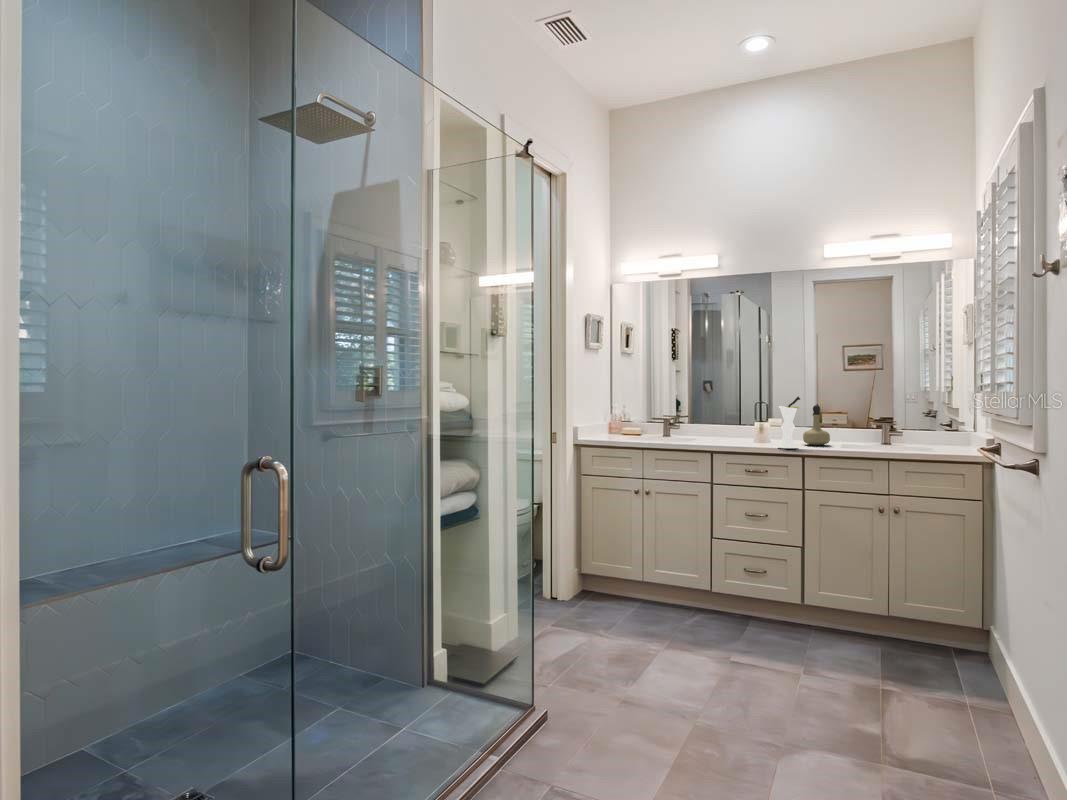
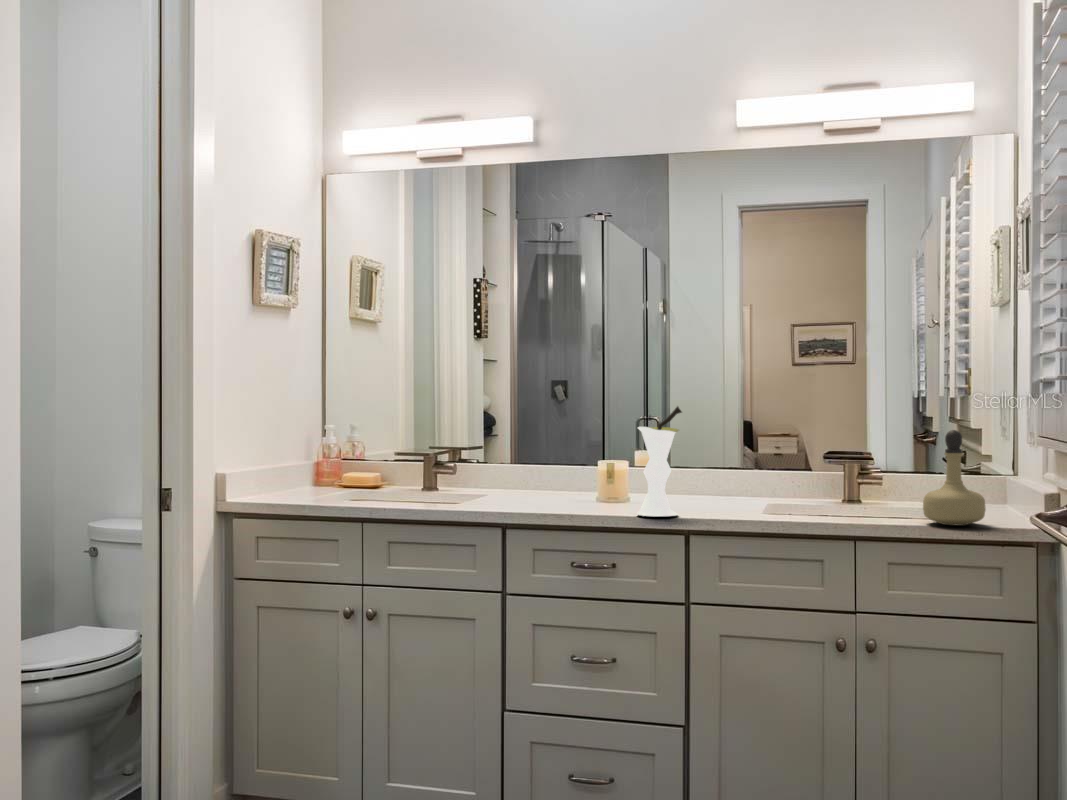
perfume bottle: present [803,405,830,445] -> present [923,430,986,526]

